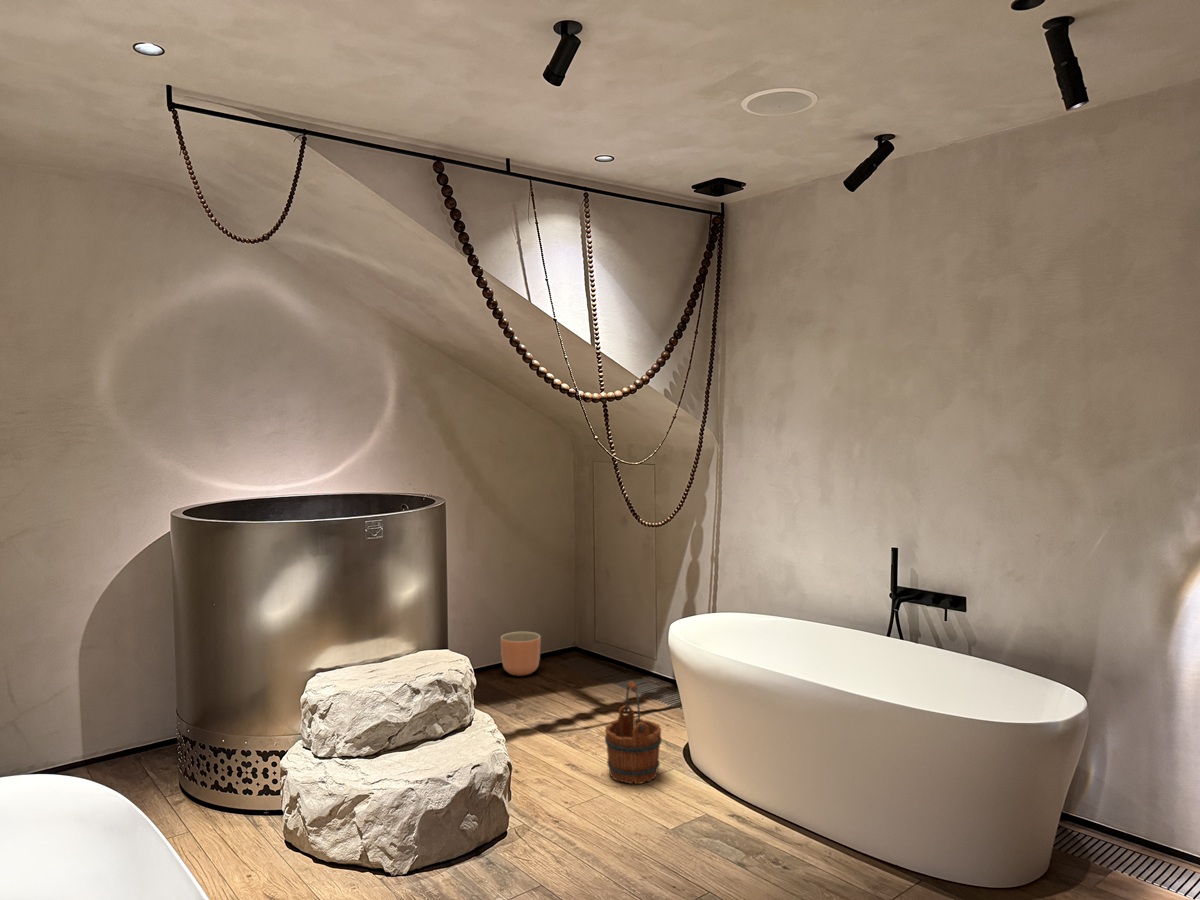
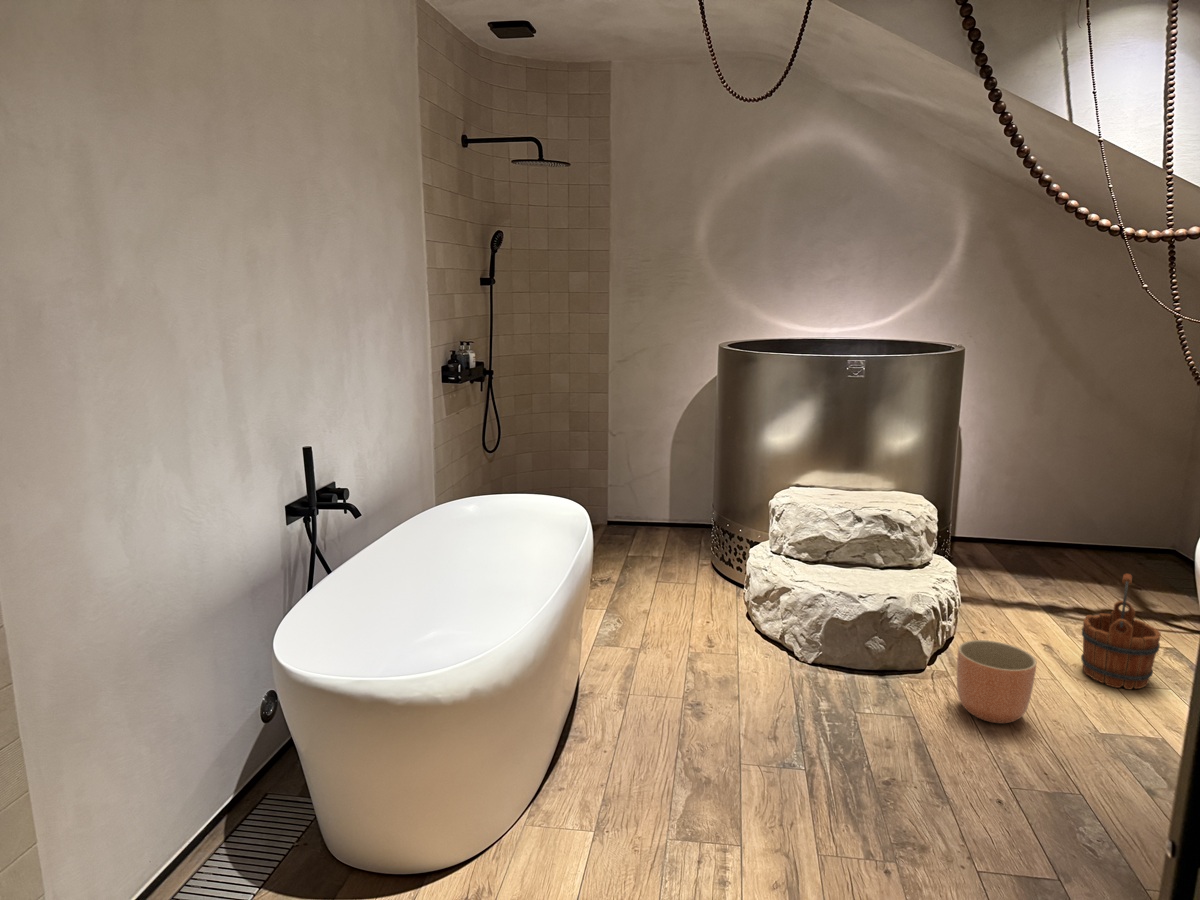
planter: present [501,632,541,676] -> present [957,640,1037,723]

